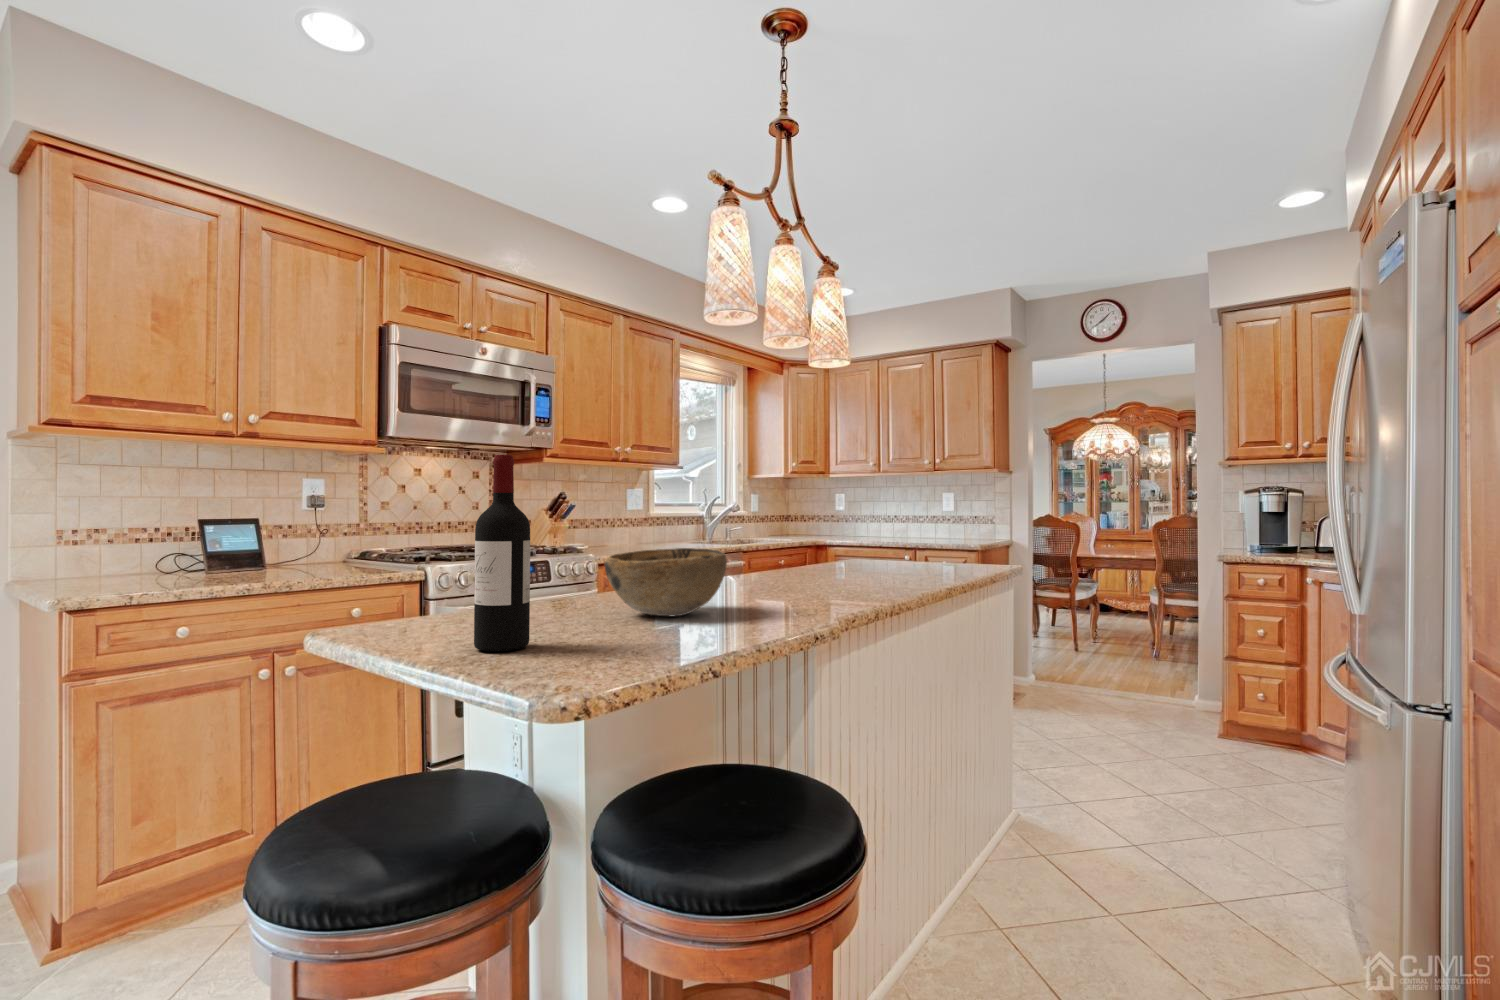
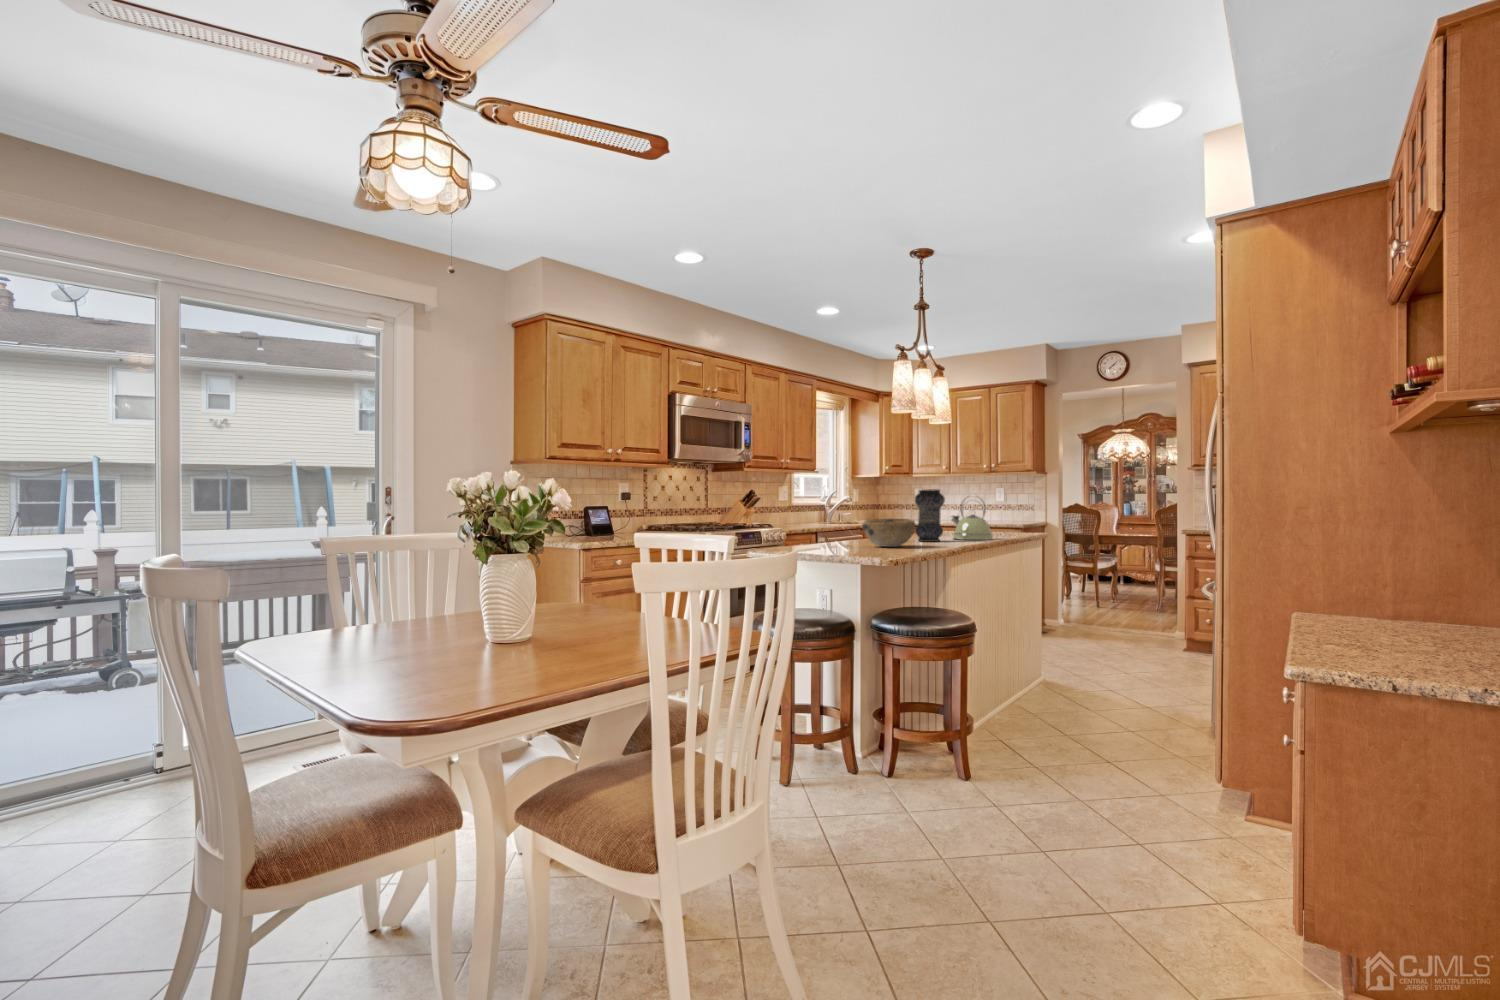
wine bottle: present [474,455,530,652] -> none [841,482,860,553]
vase: none [763,487,820,591] -> present [915,489,945,542]
kettle: none [843,499,919,585] -> present [952,499,993,540]

